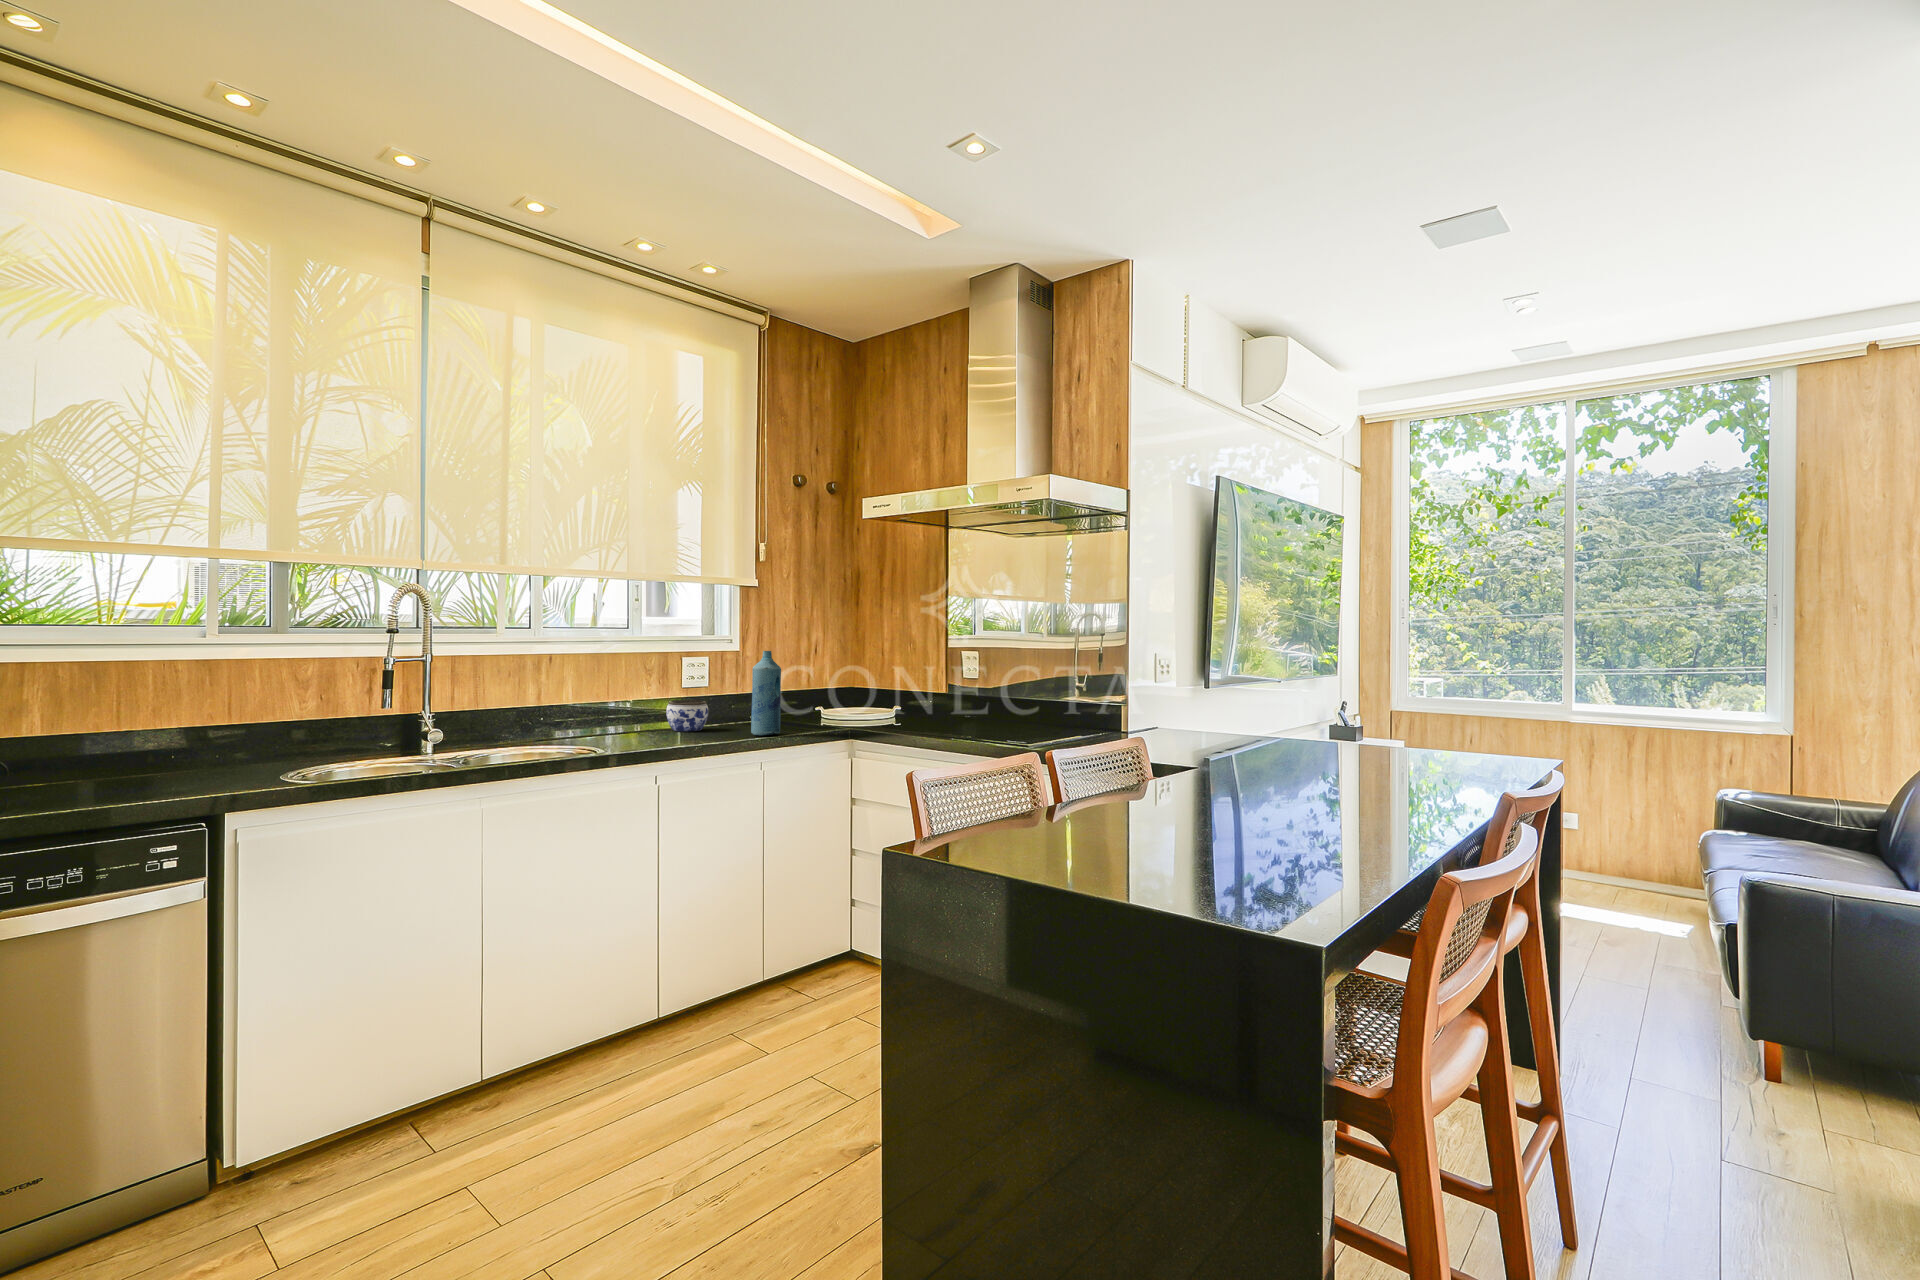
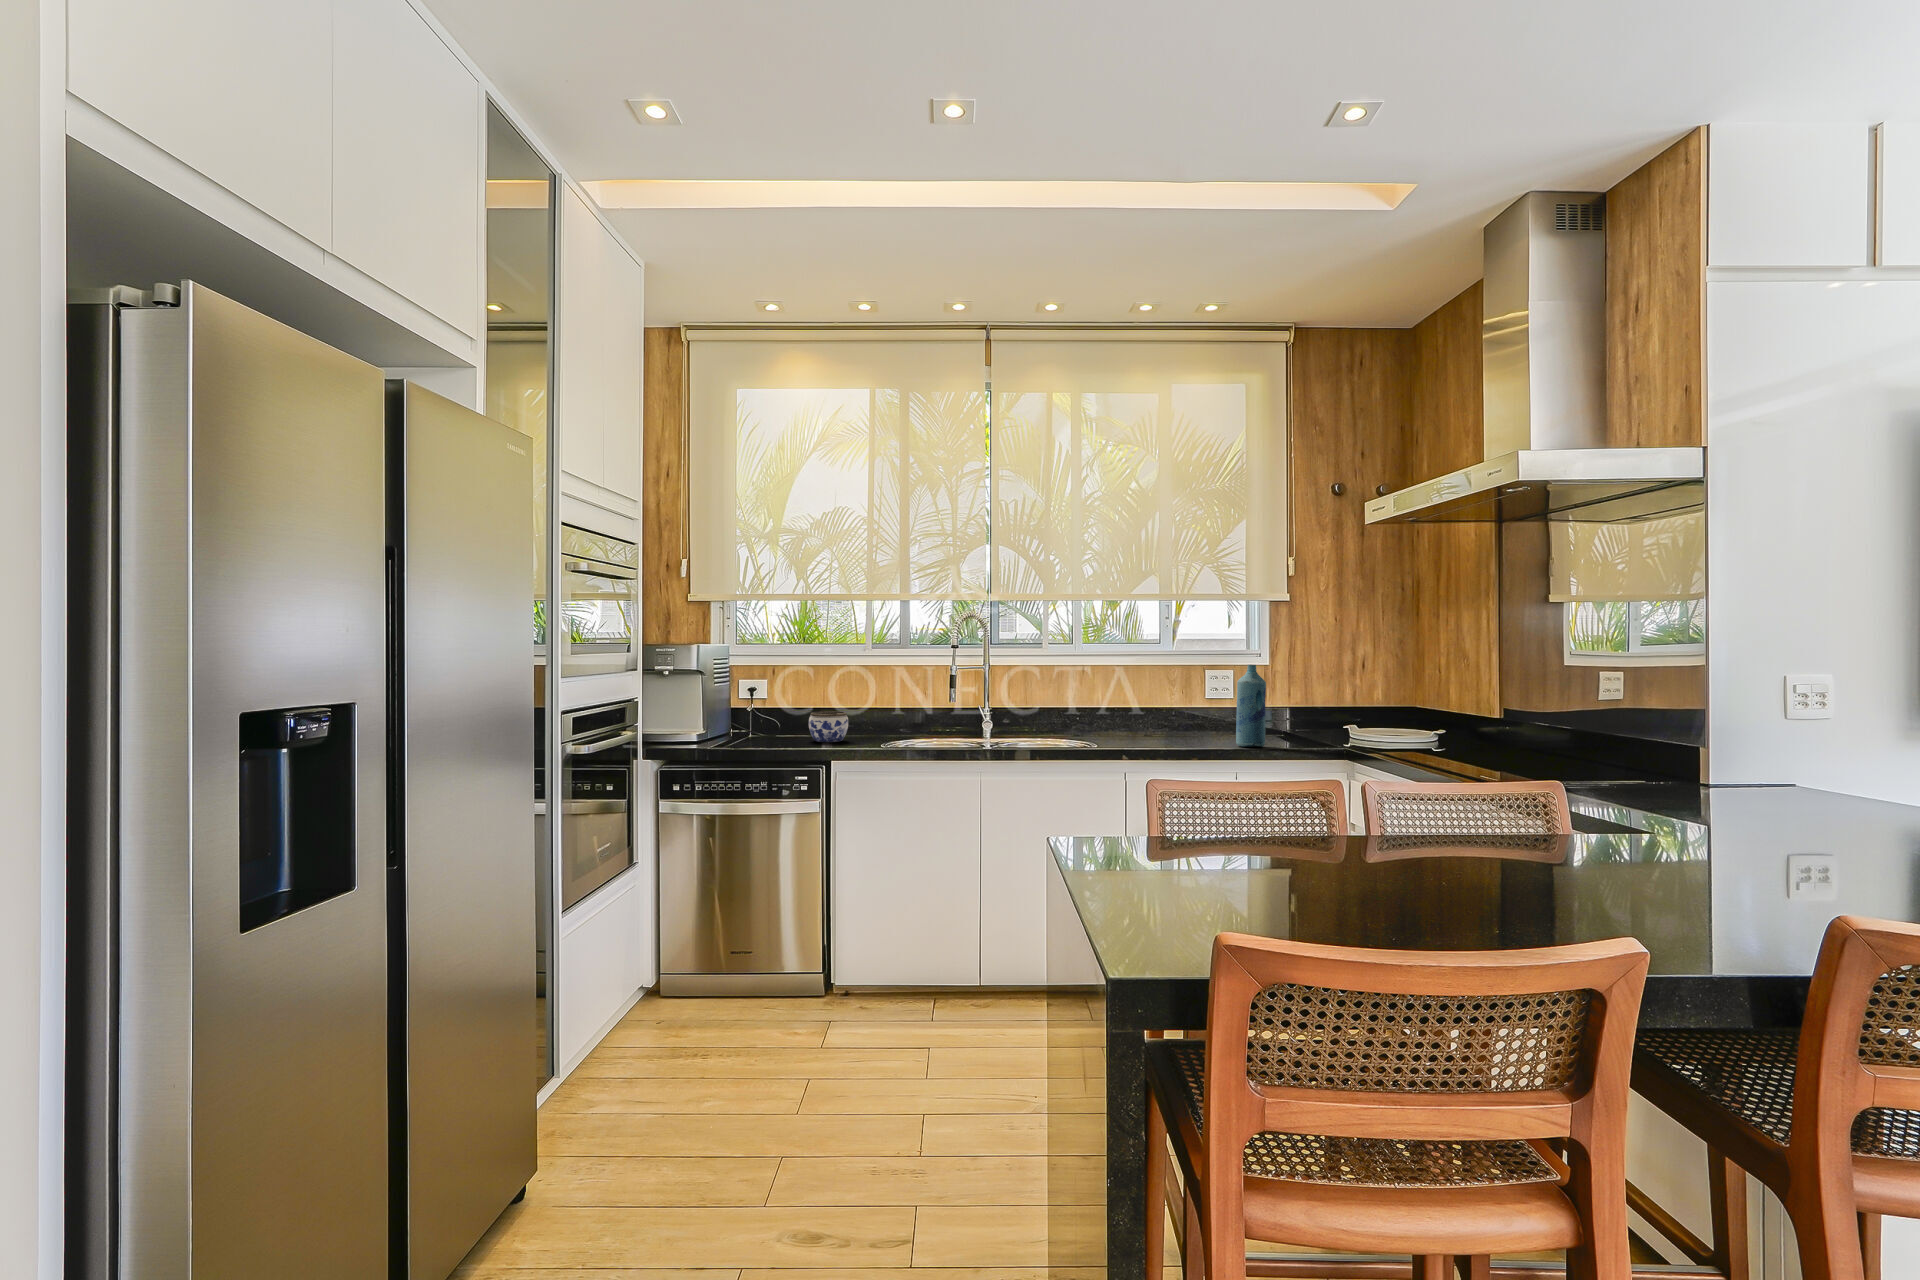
jar: present [666,700,708,732] -> present [809,711,848,742]

